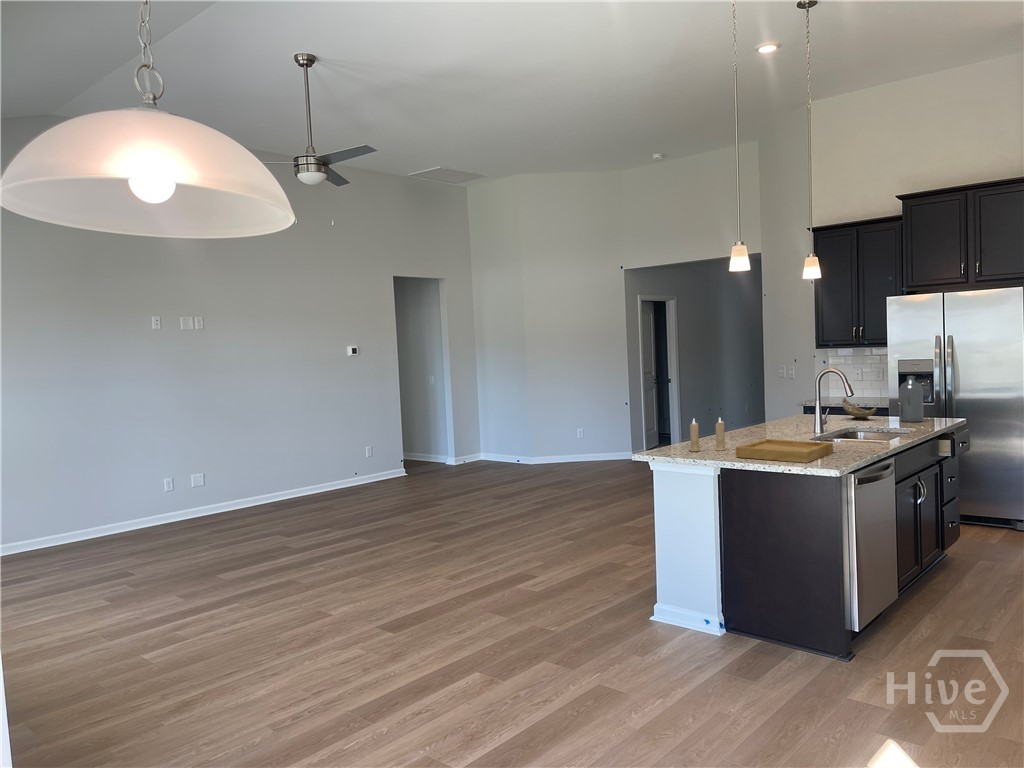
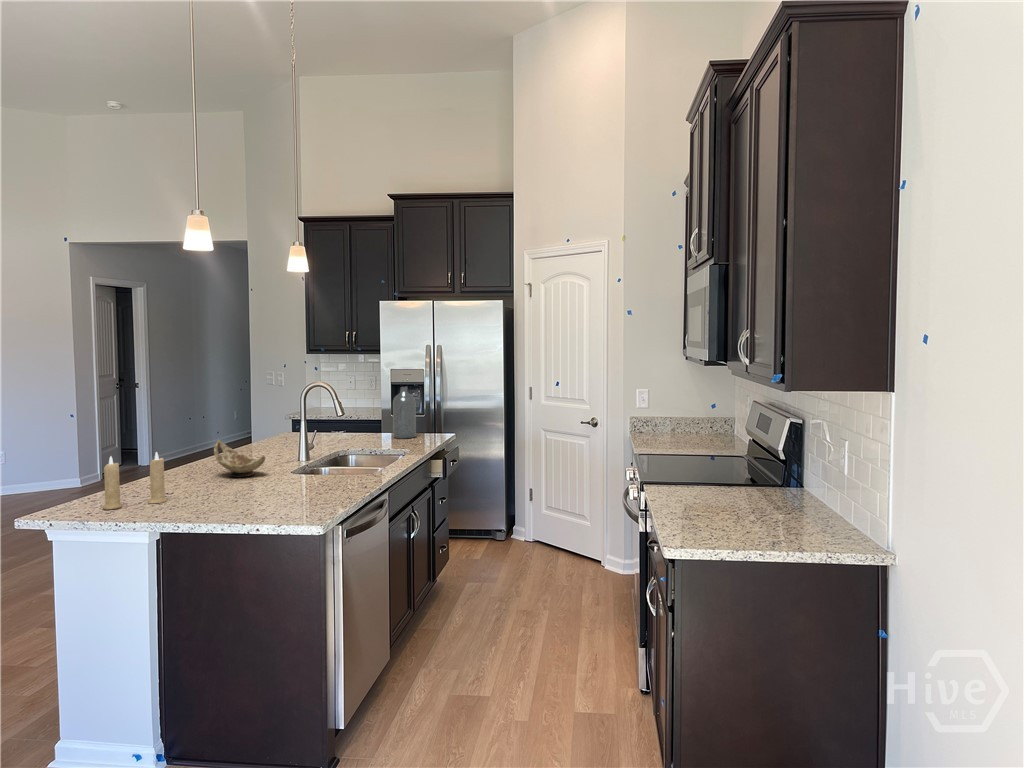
decorative bowl: present [842,398,877,420] -> present [214,440,265,477]
tray: present [736,439,833,463] -> none [176,479,319,517]

